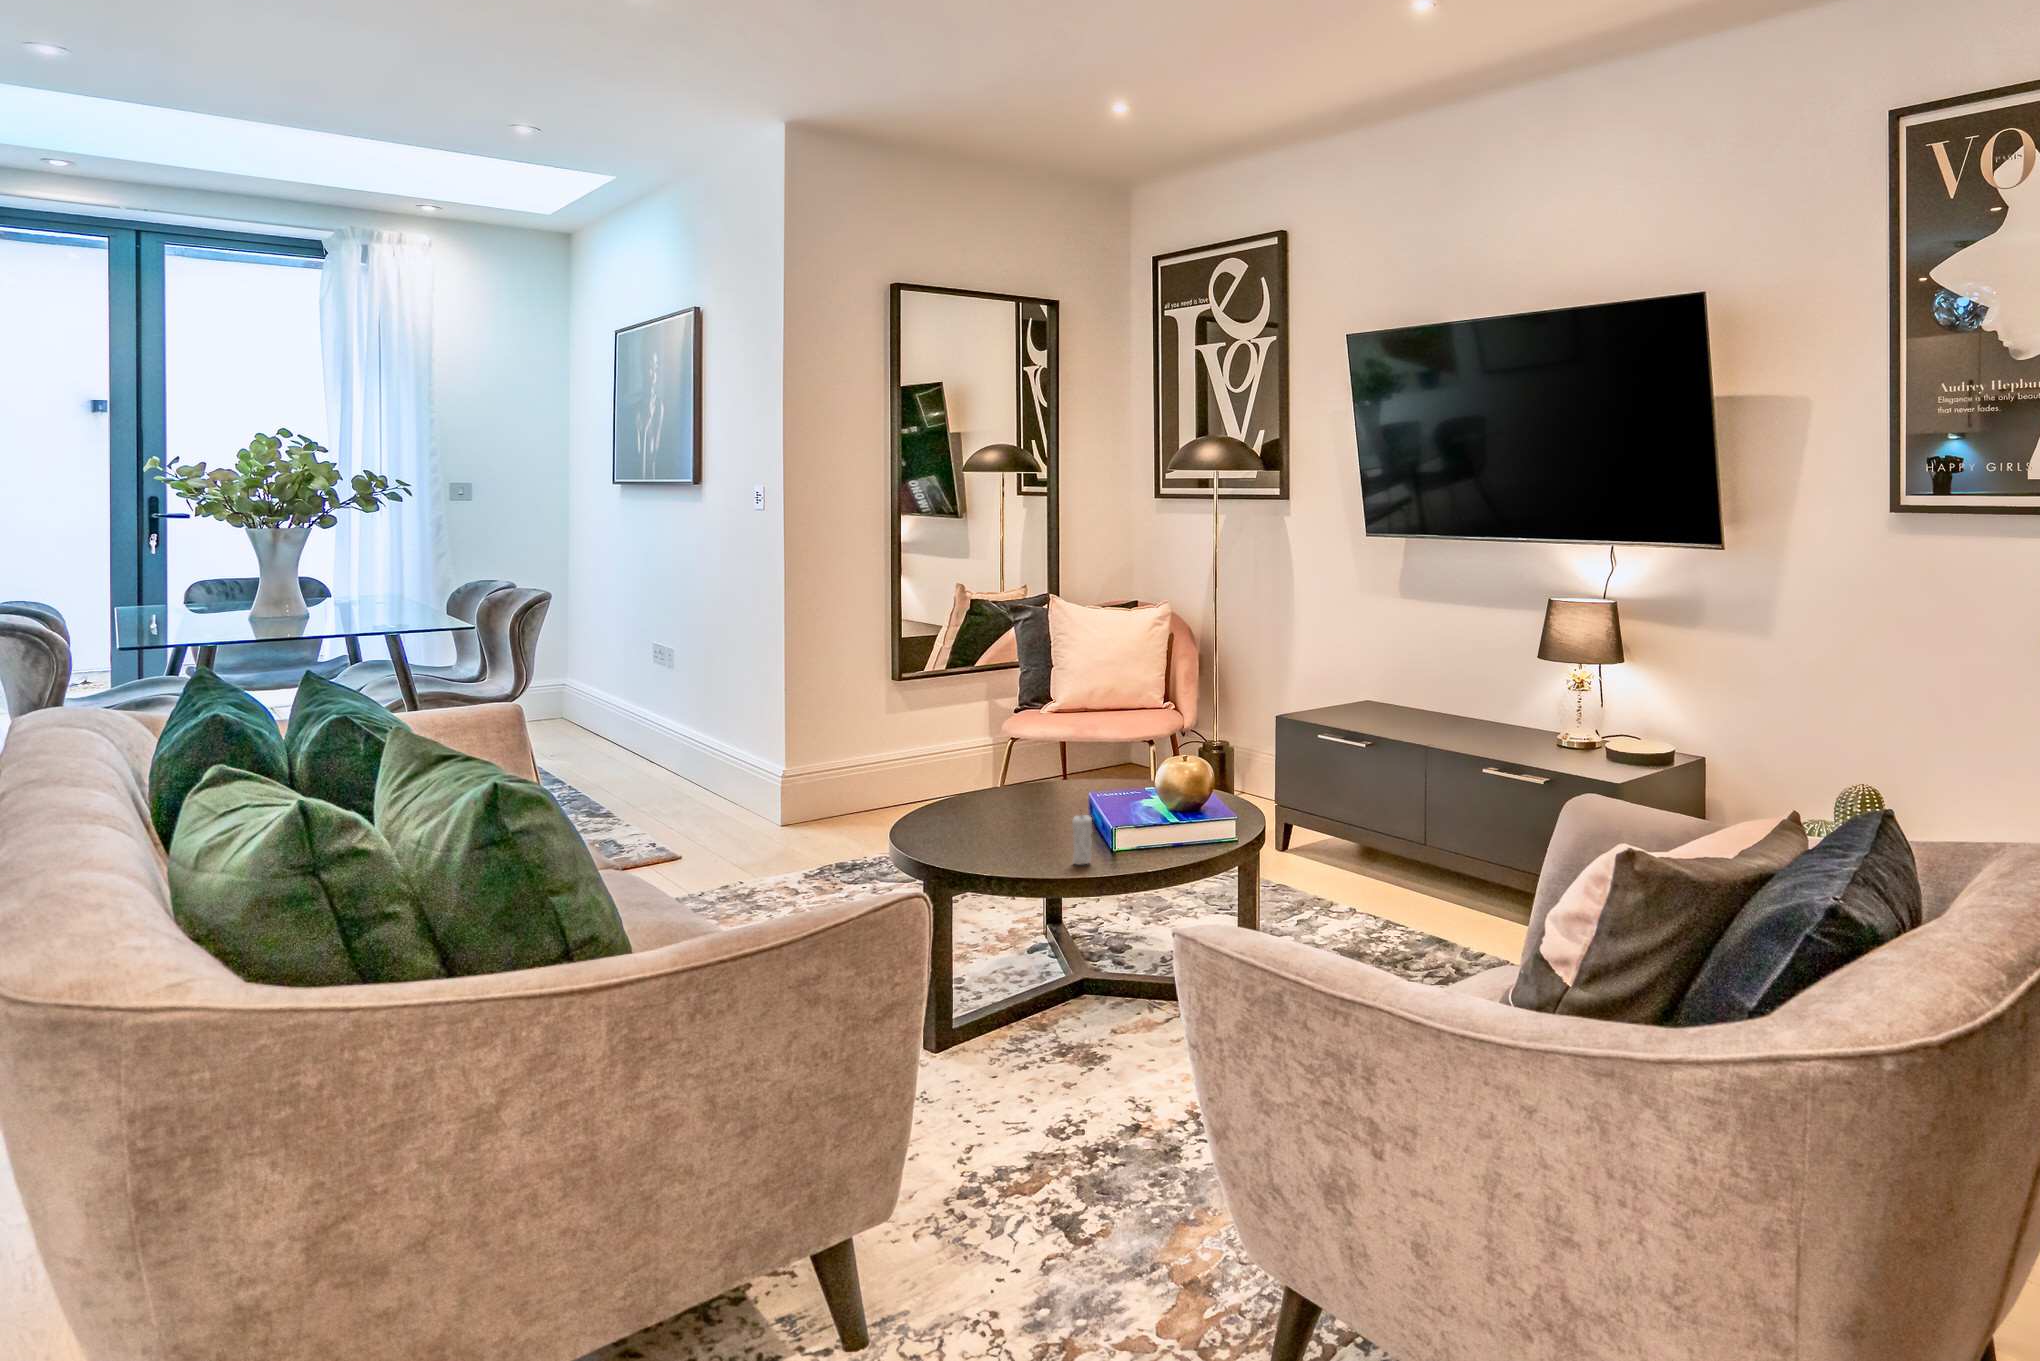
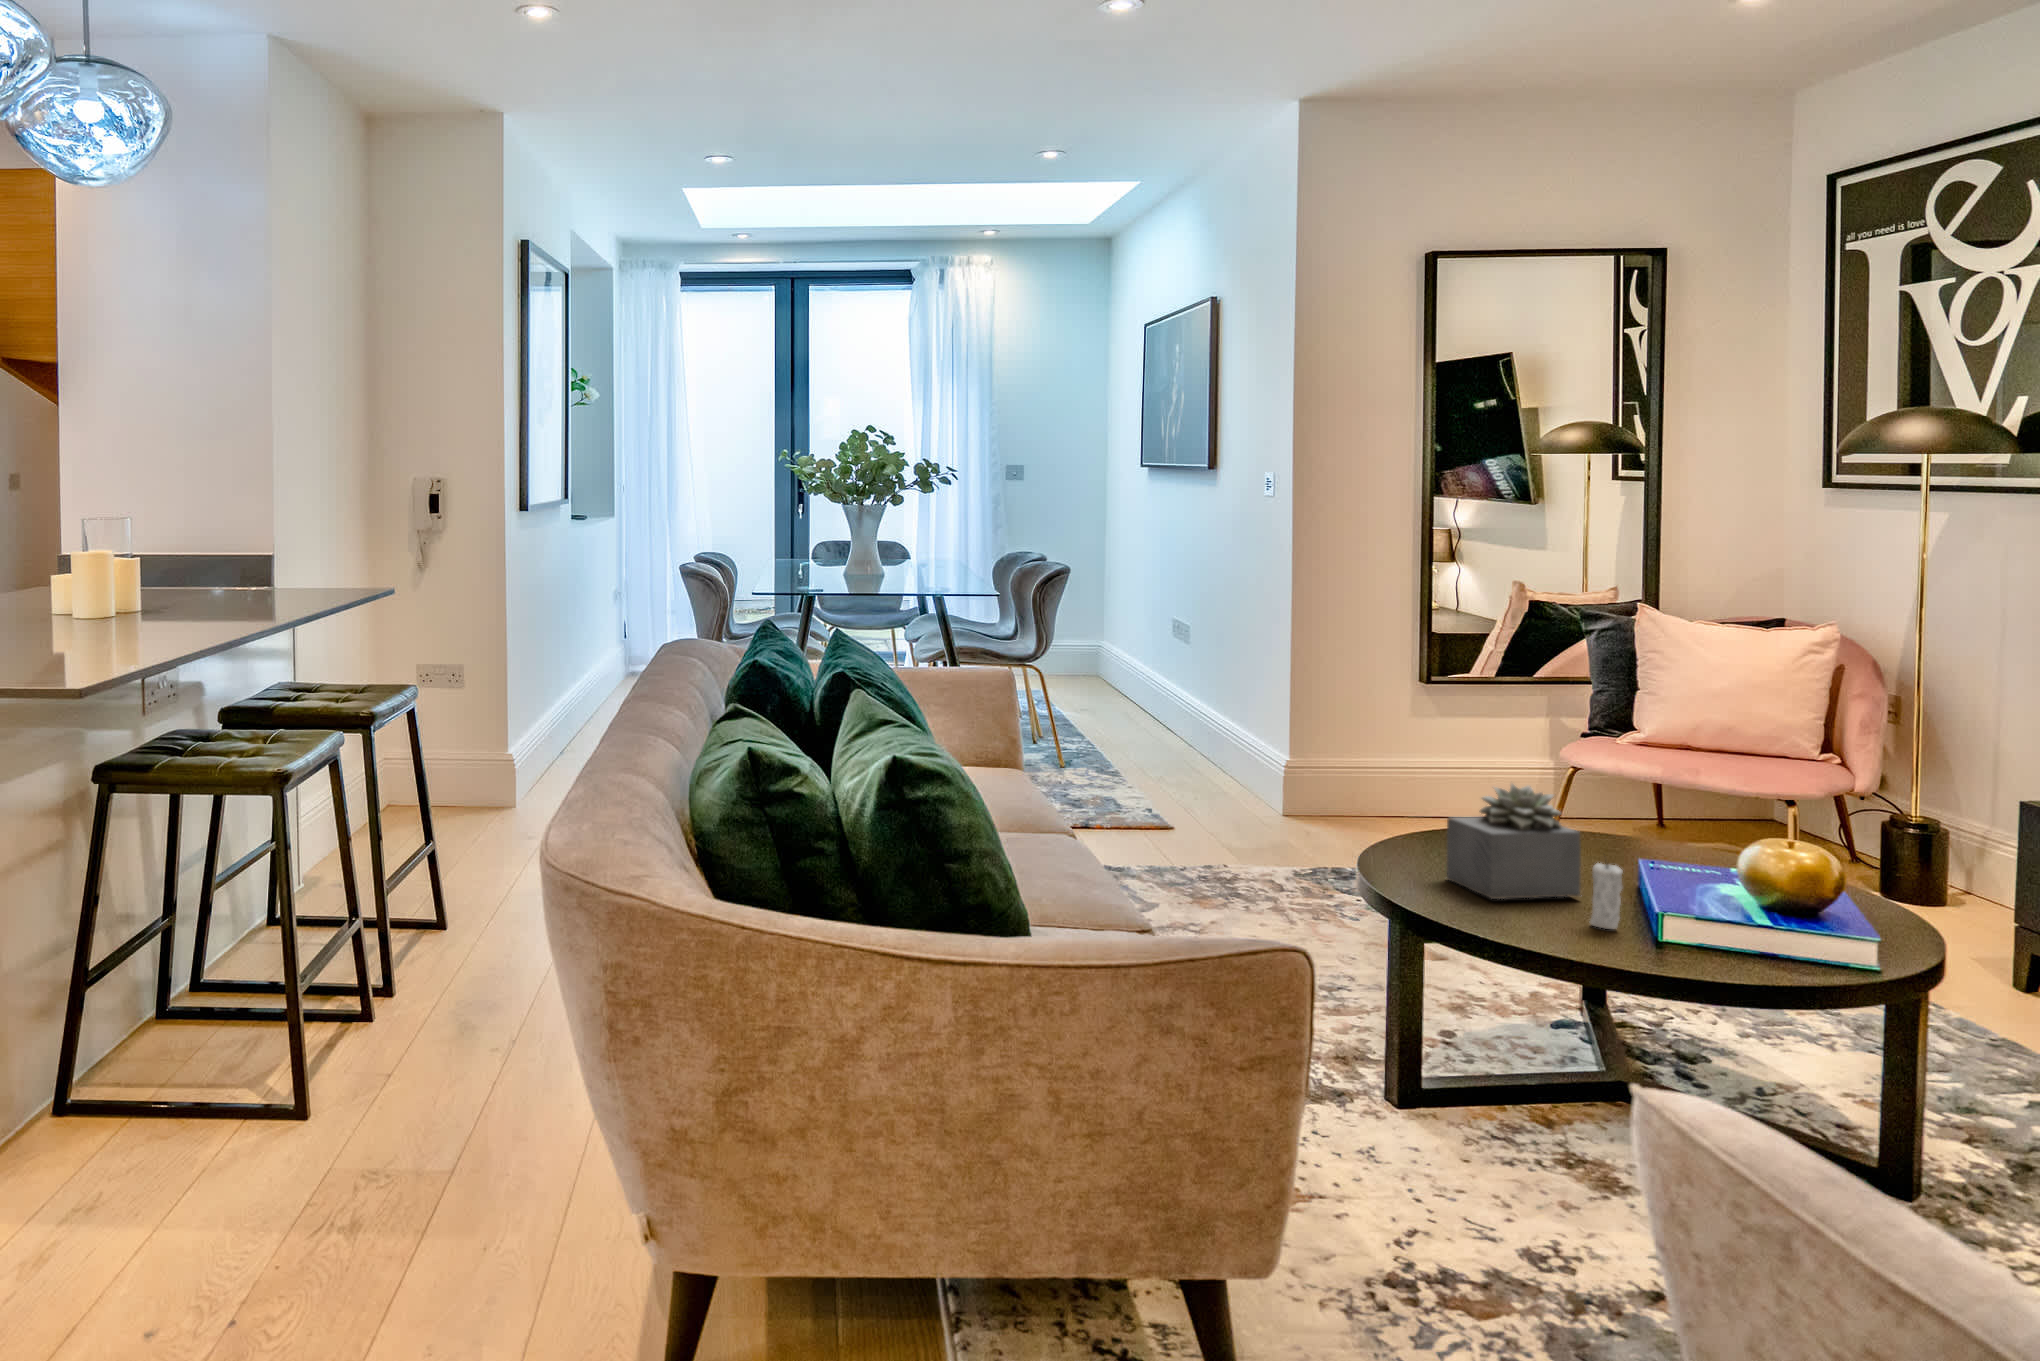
succulent plant: none [964,764,1062,861] -> present [1447,784,1581,899]

